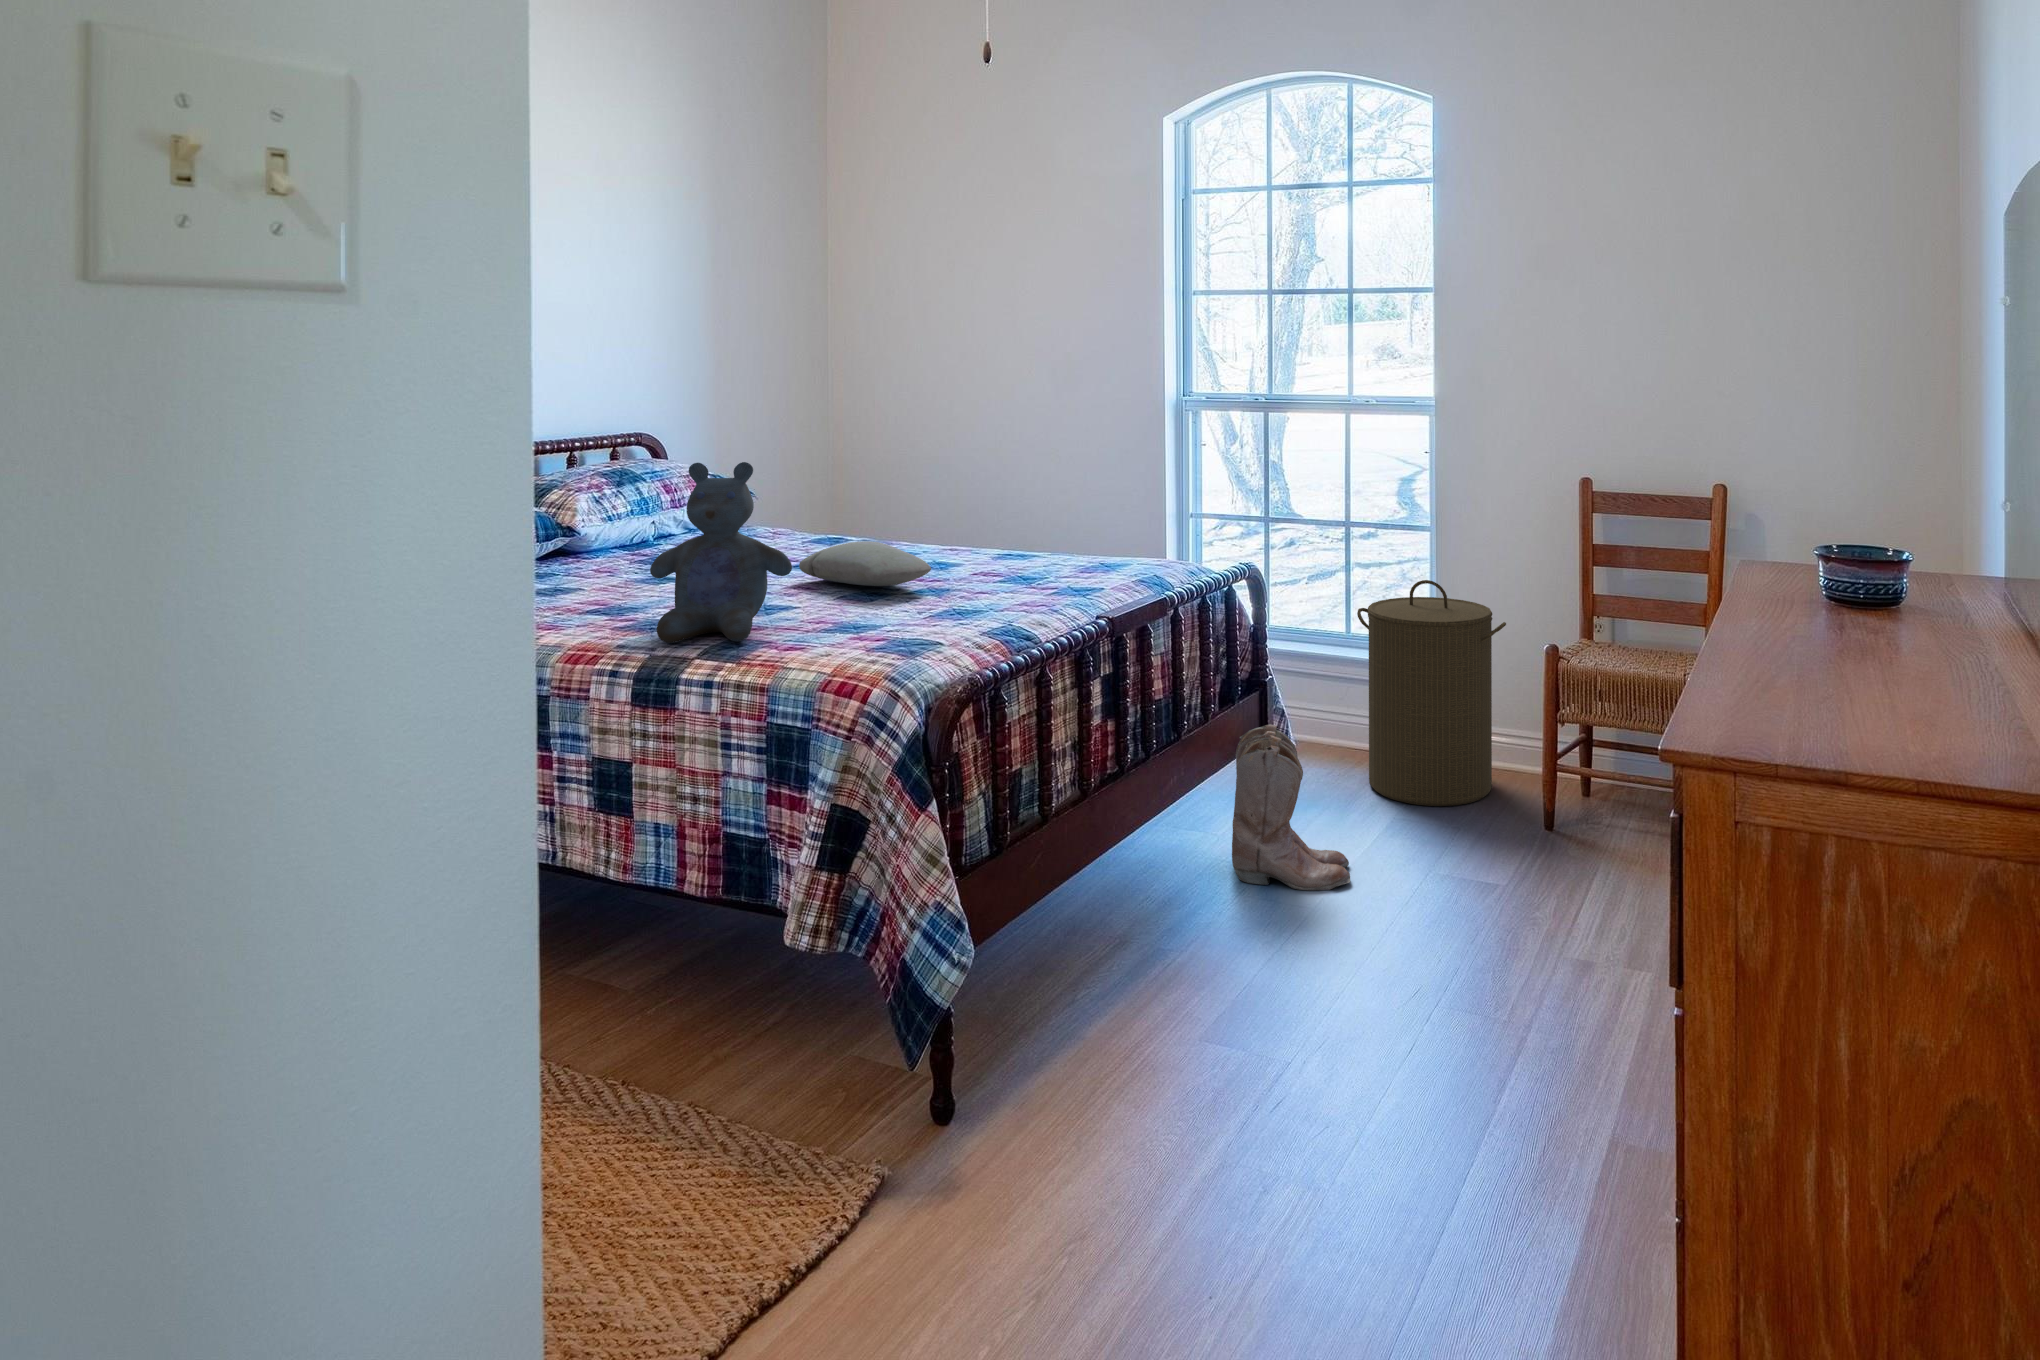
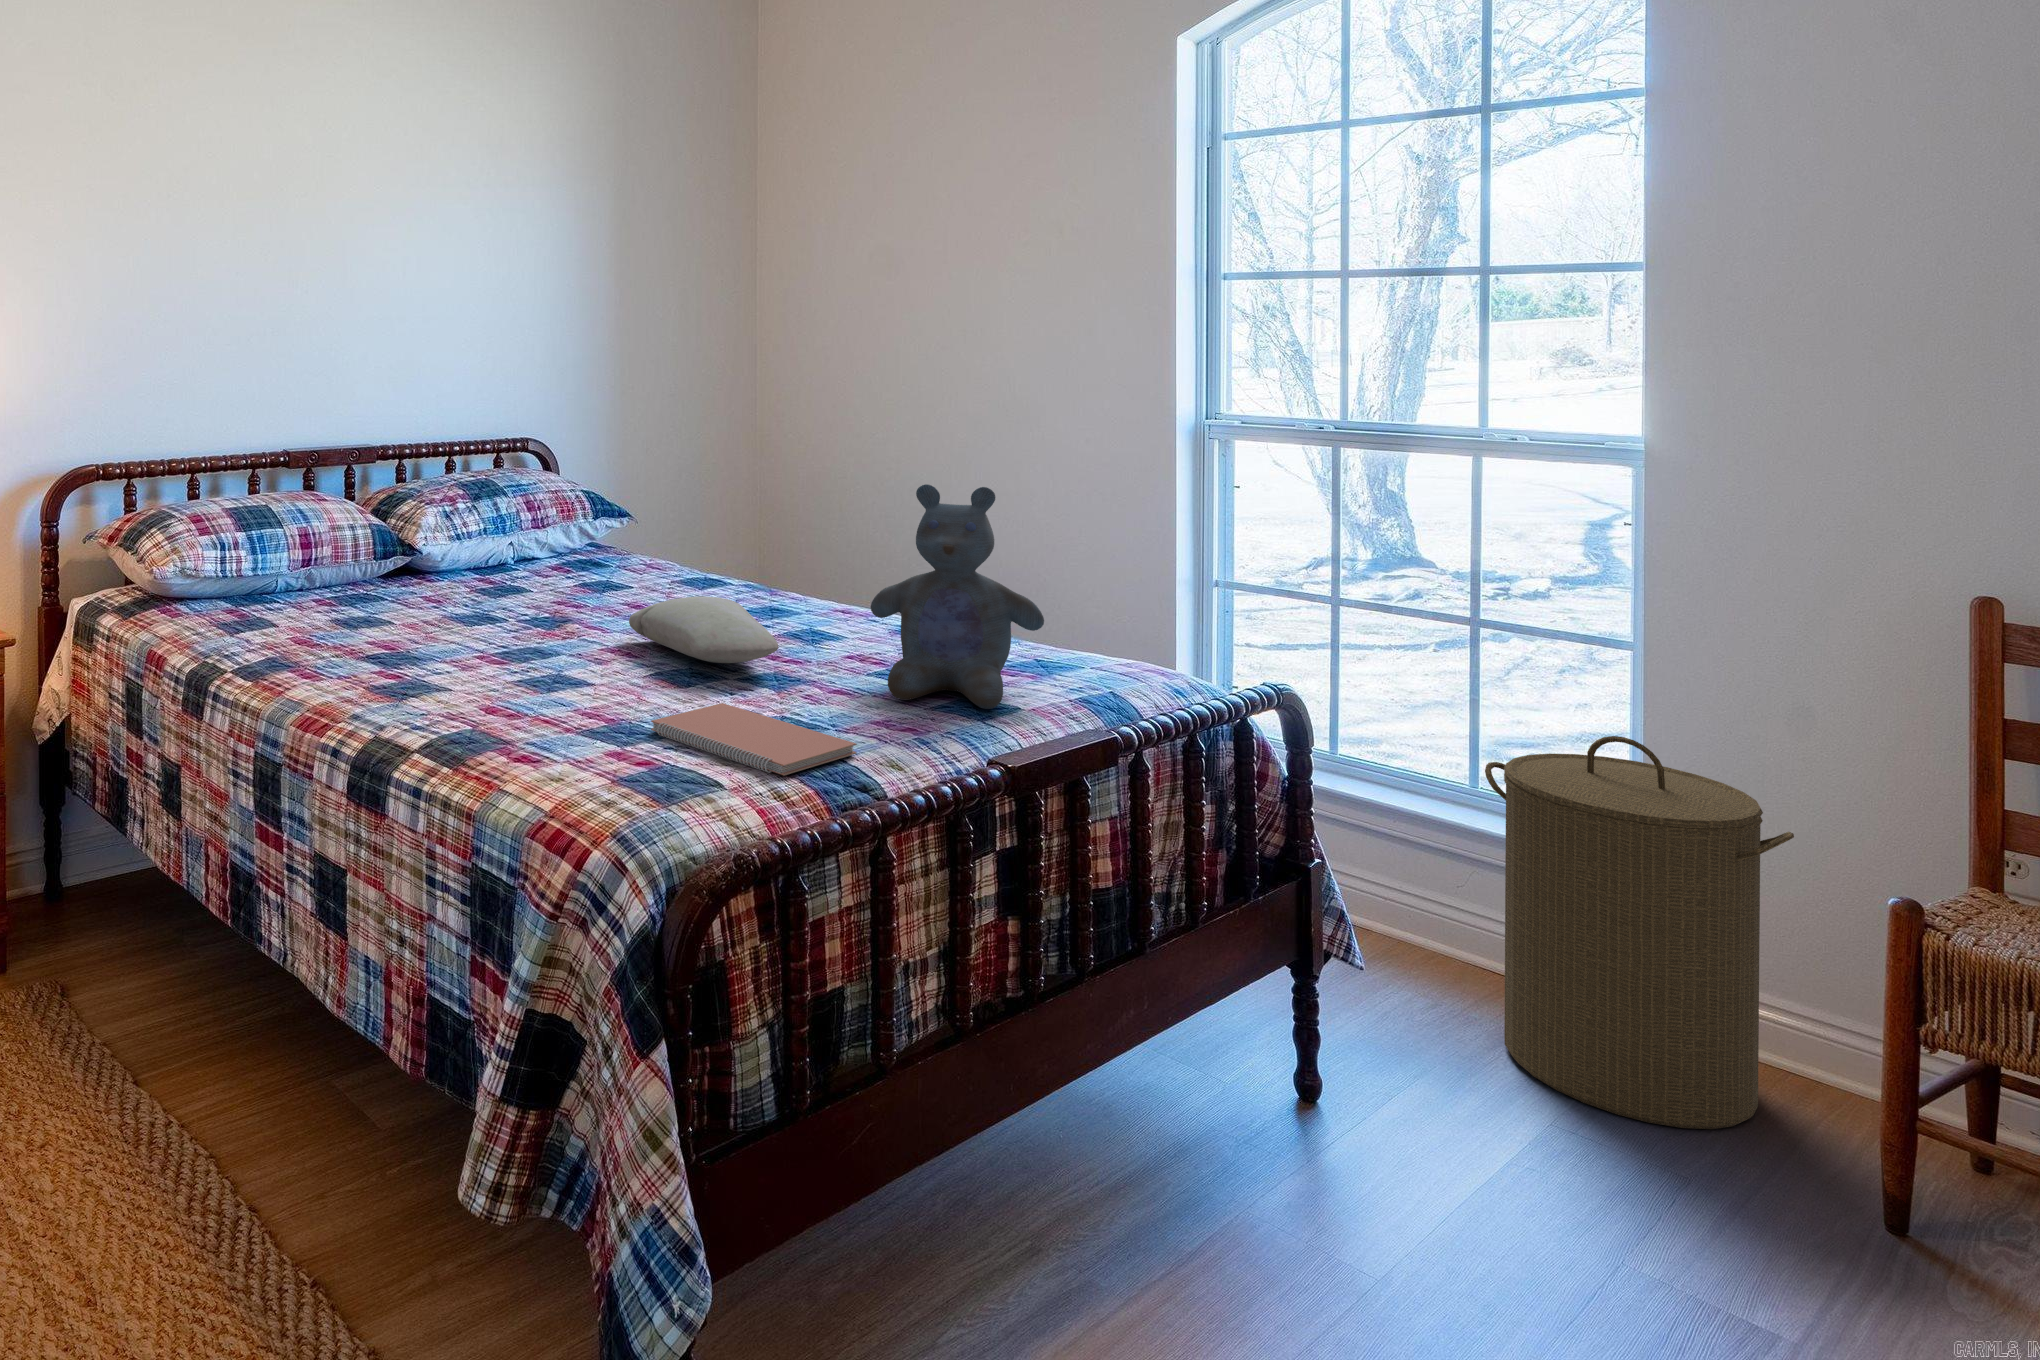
stuffed bear: present [650,462,792,643] -> present [871,484,1044,709]
notebook: none [863,606,1014,639] -> present [651,703,857,775]
boots: present [1232,724,1350,890] -> none [1233,944,1452,1251]

